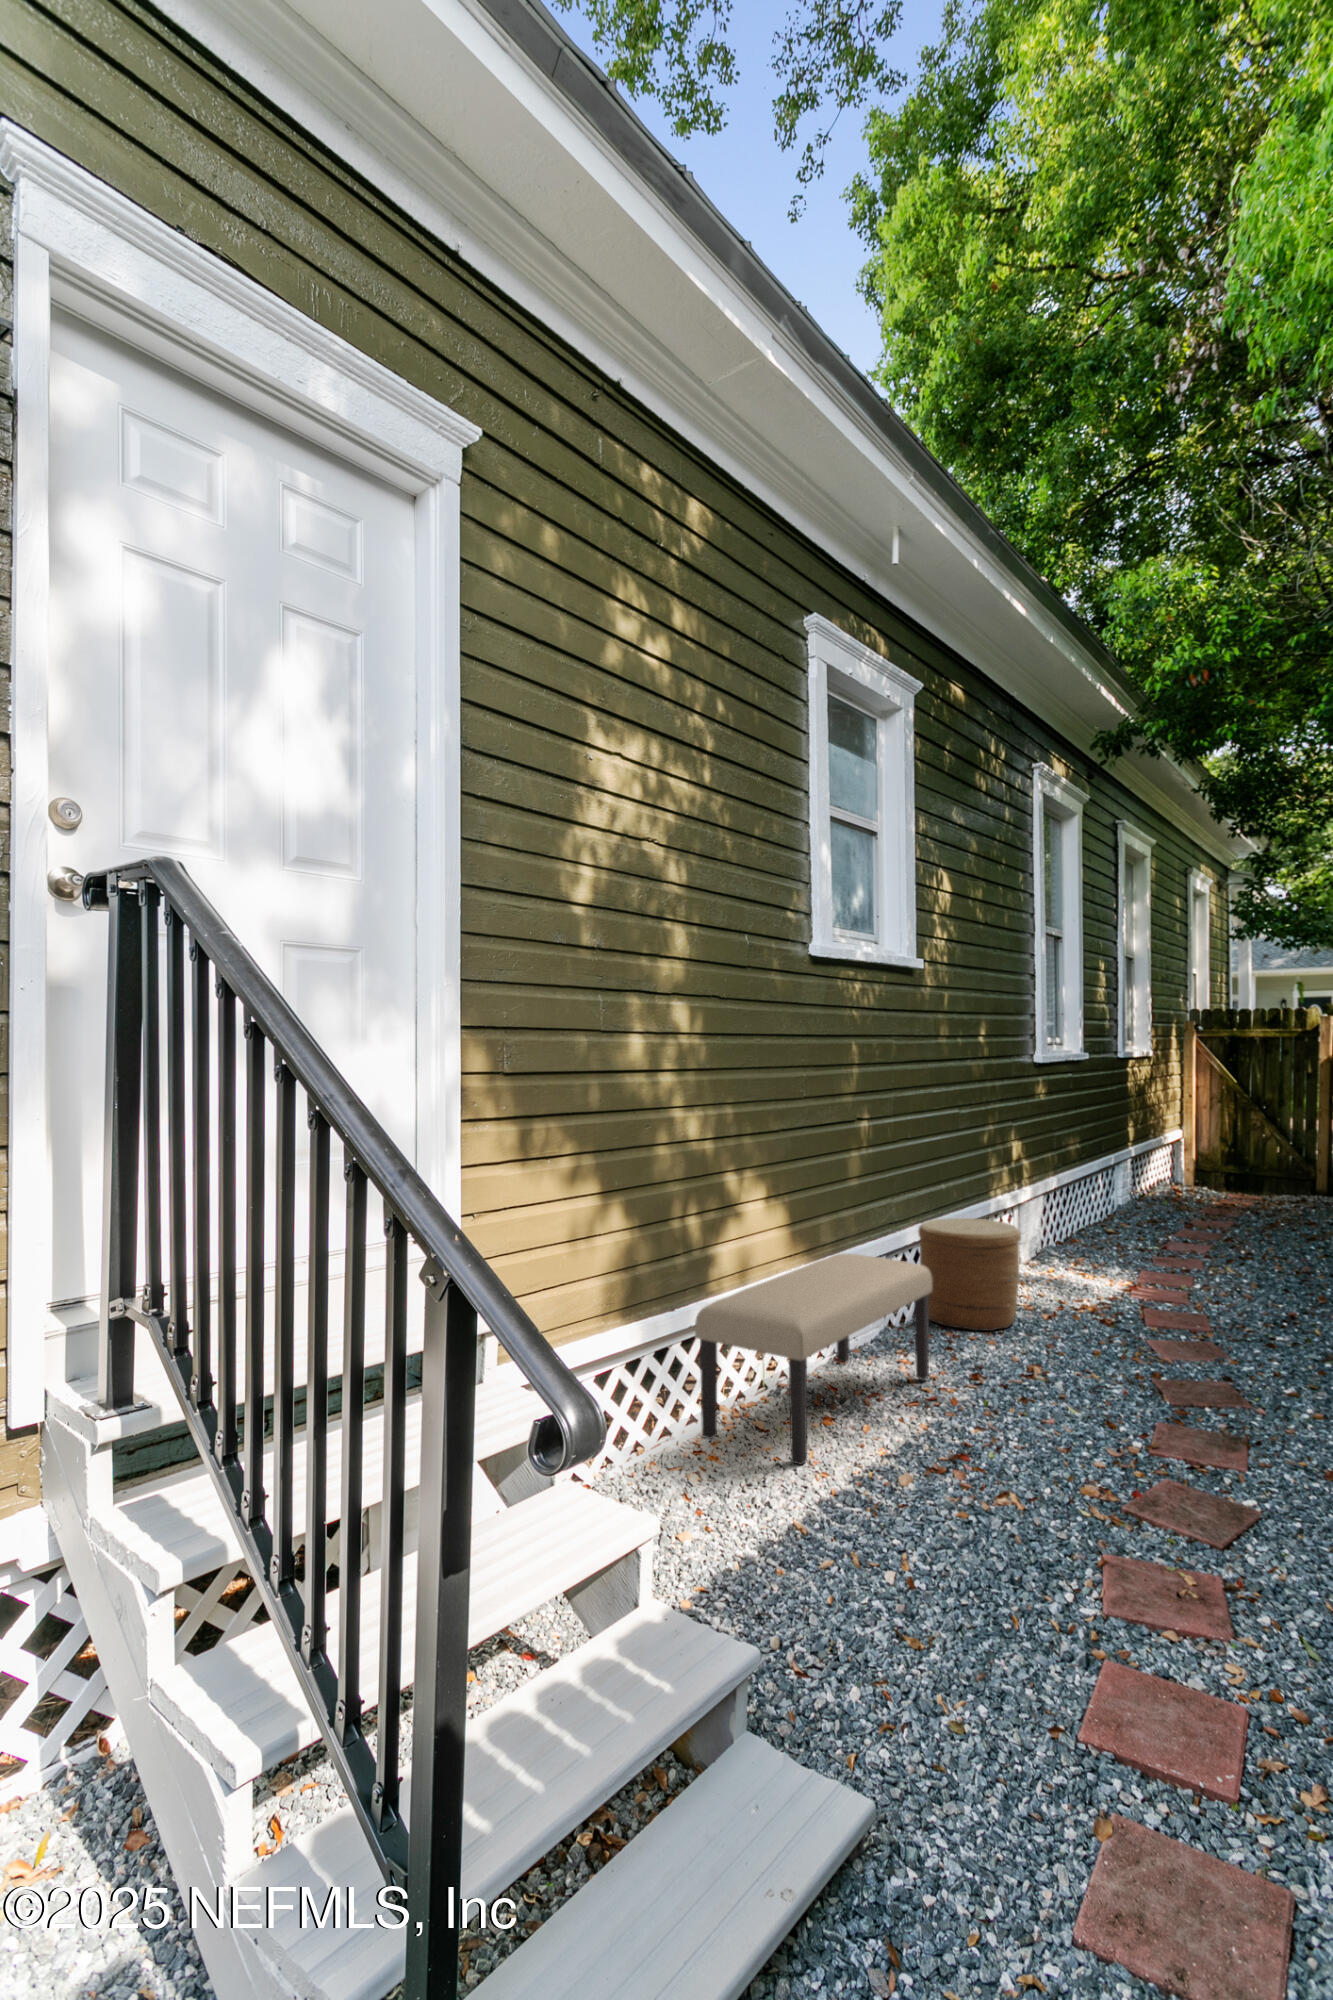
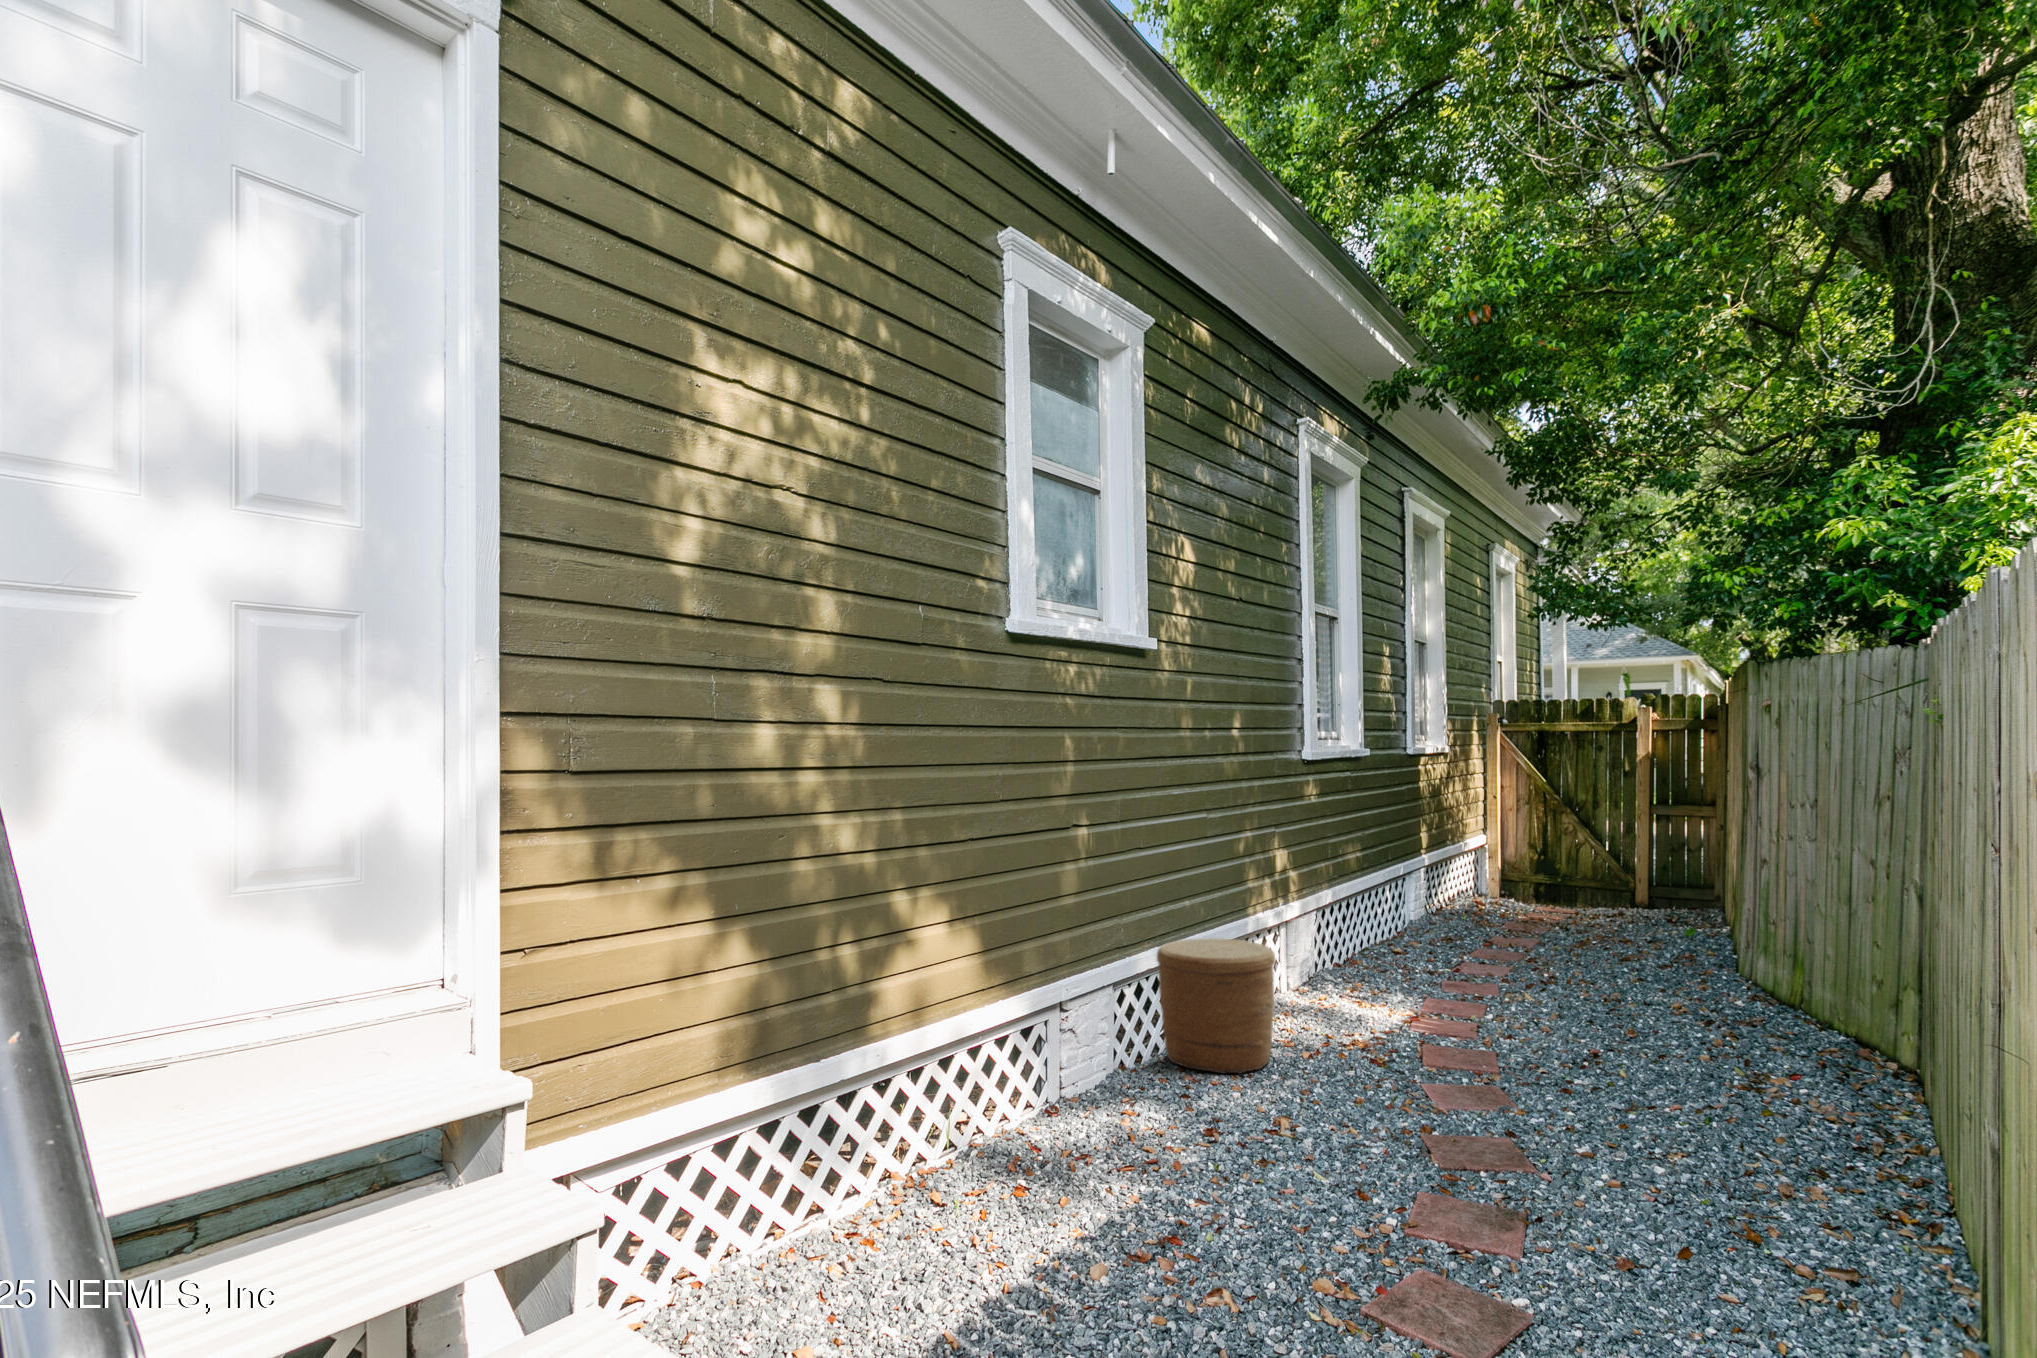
bench: present [695,1254,932,1465] -> none [849,985,1156,1256]

